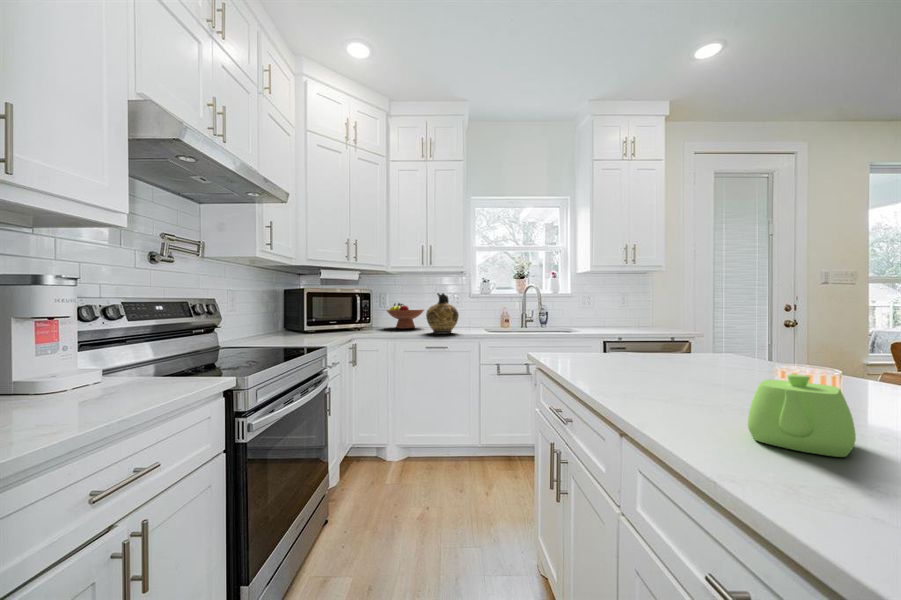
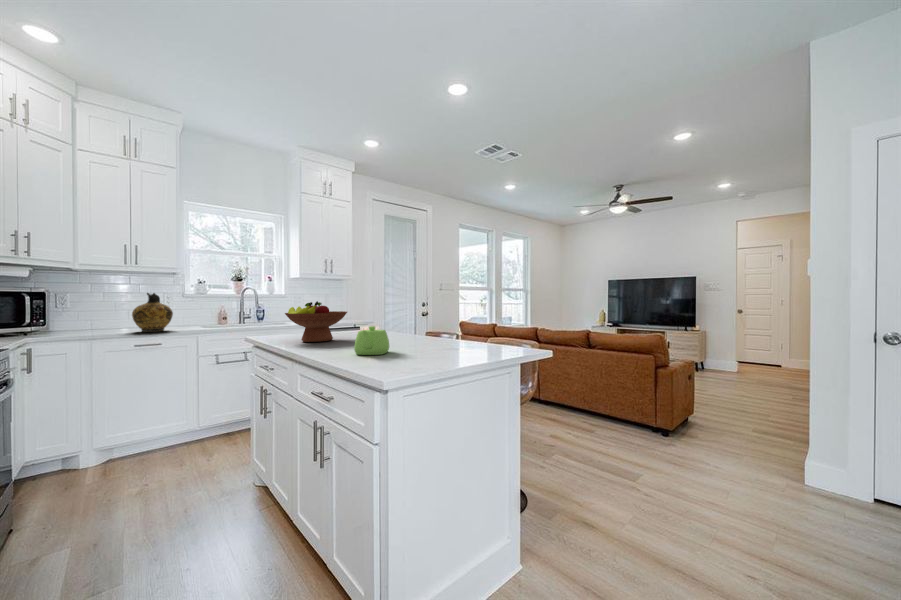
fruit bowl: present [387,303,424,329] -> present [285,301,347,342]

